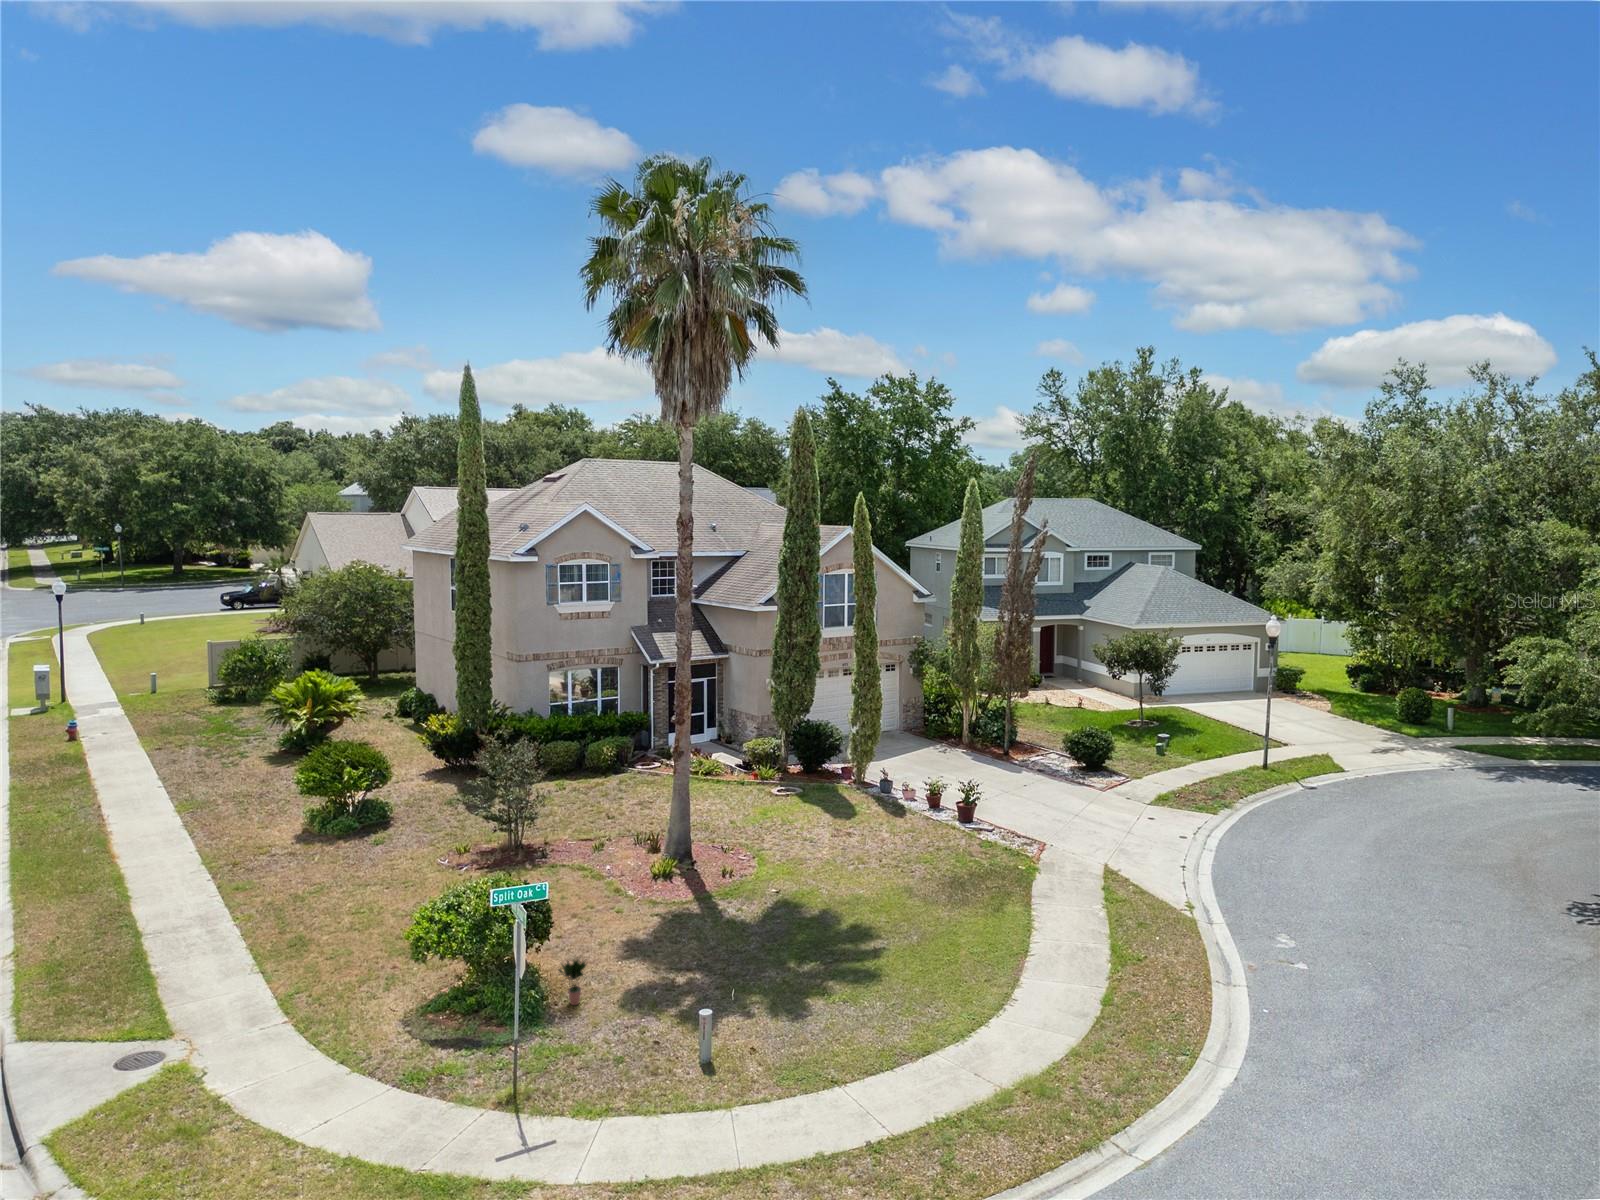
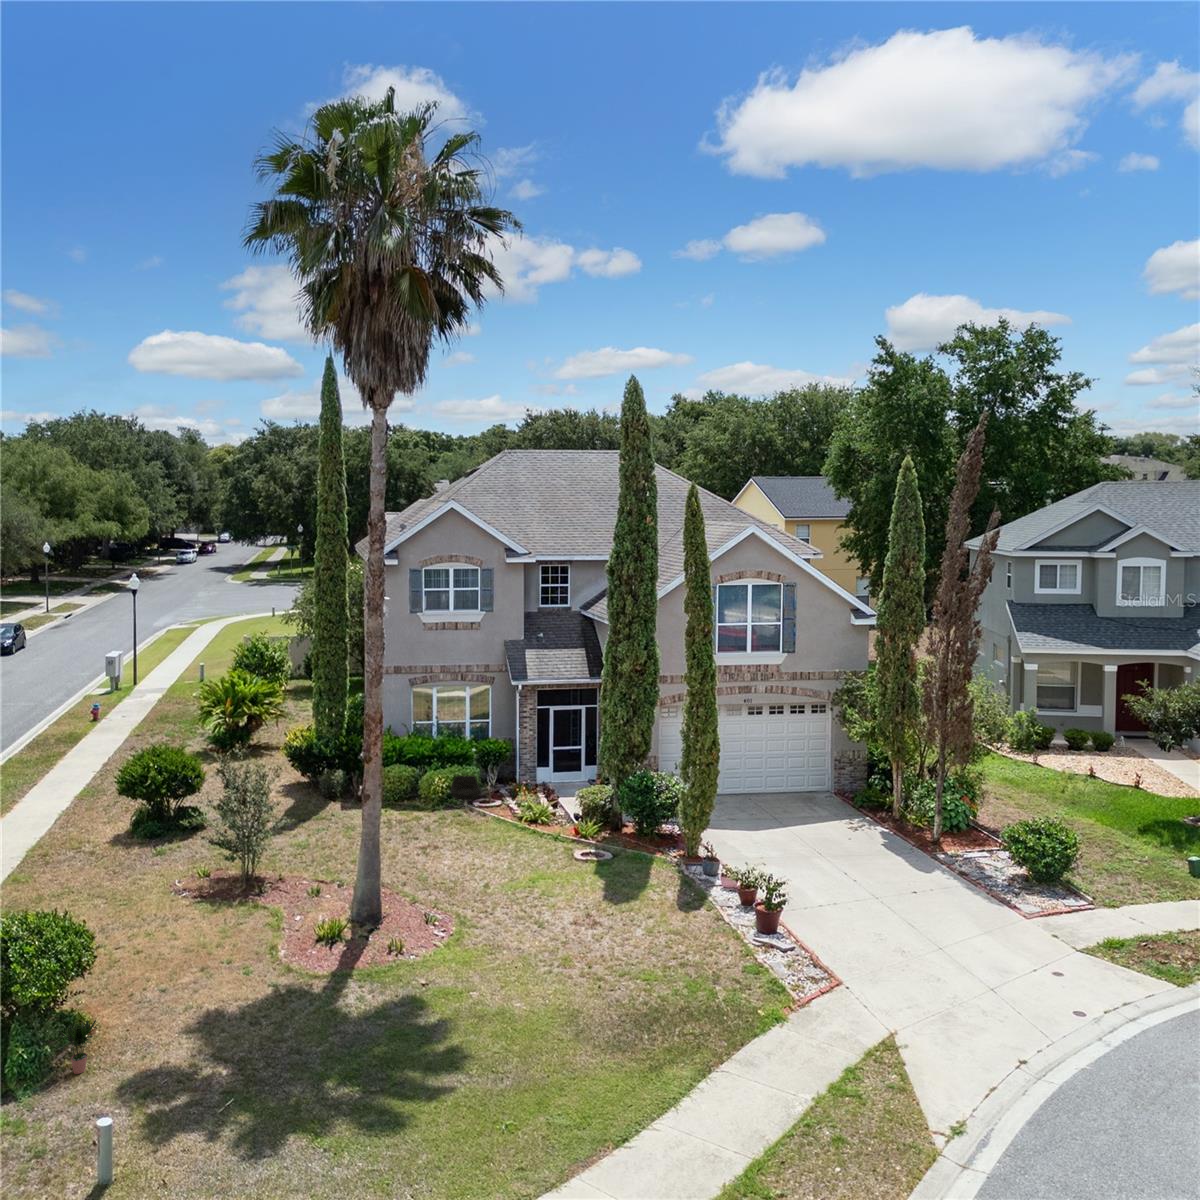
lounge chair: none [620,743,651,773] -> present [451,776,481,810]

